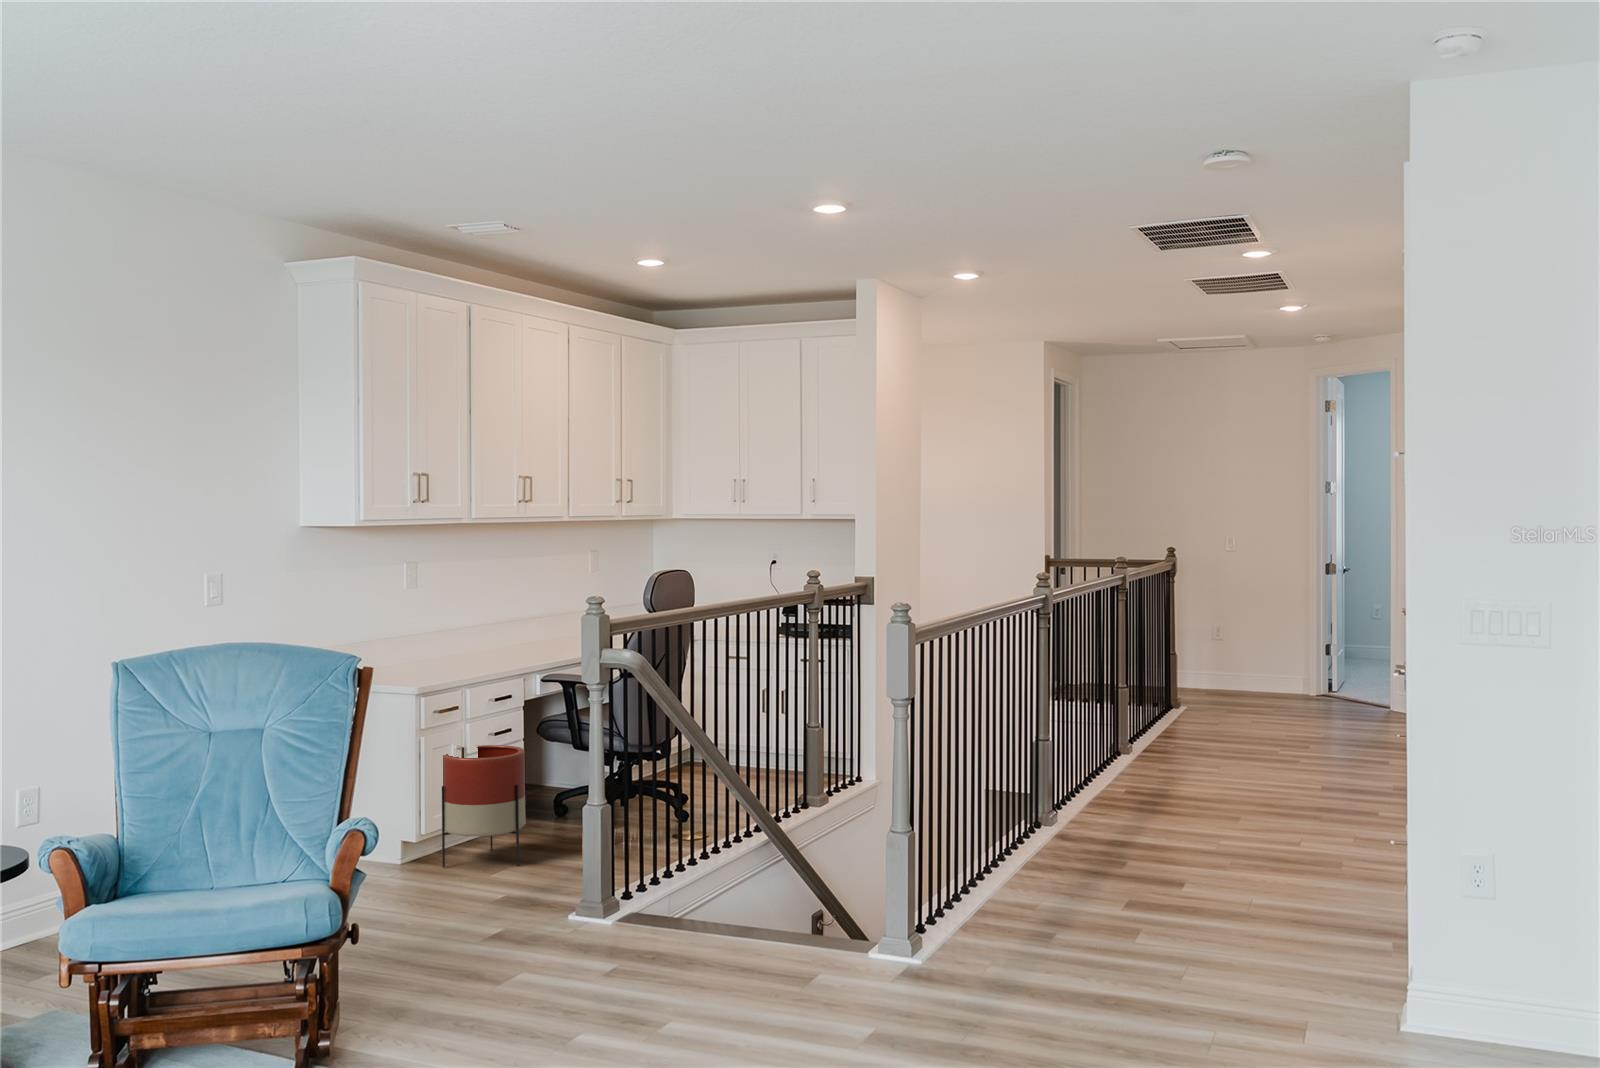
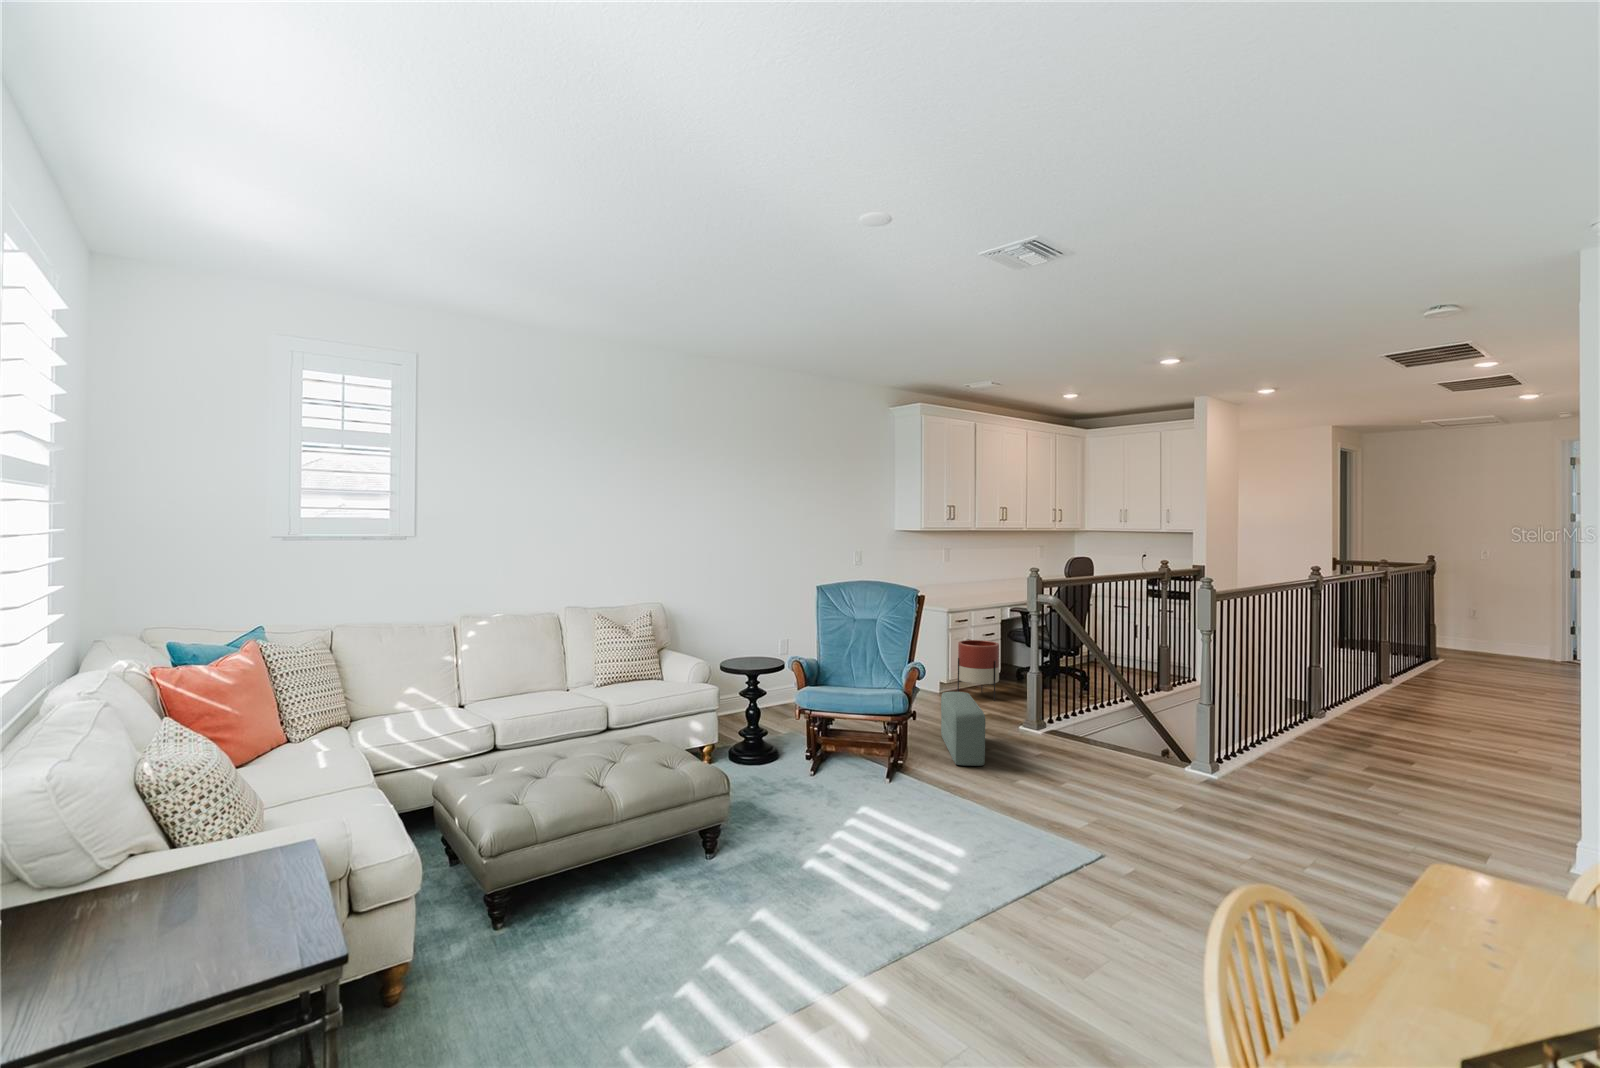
pouf: none [411,864,508,1025] -> present [941,692,985,766]

